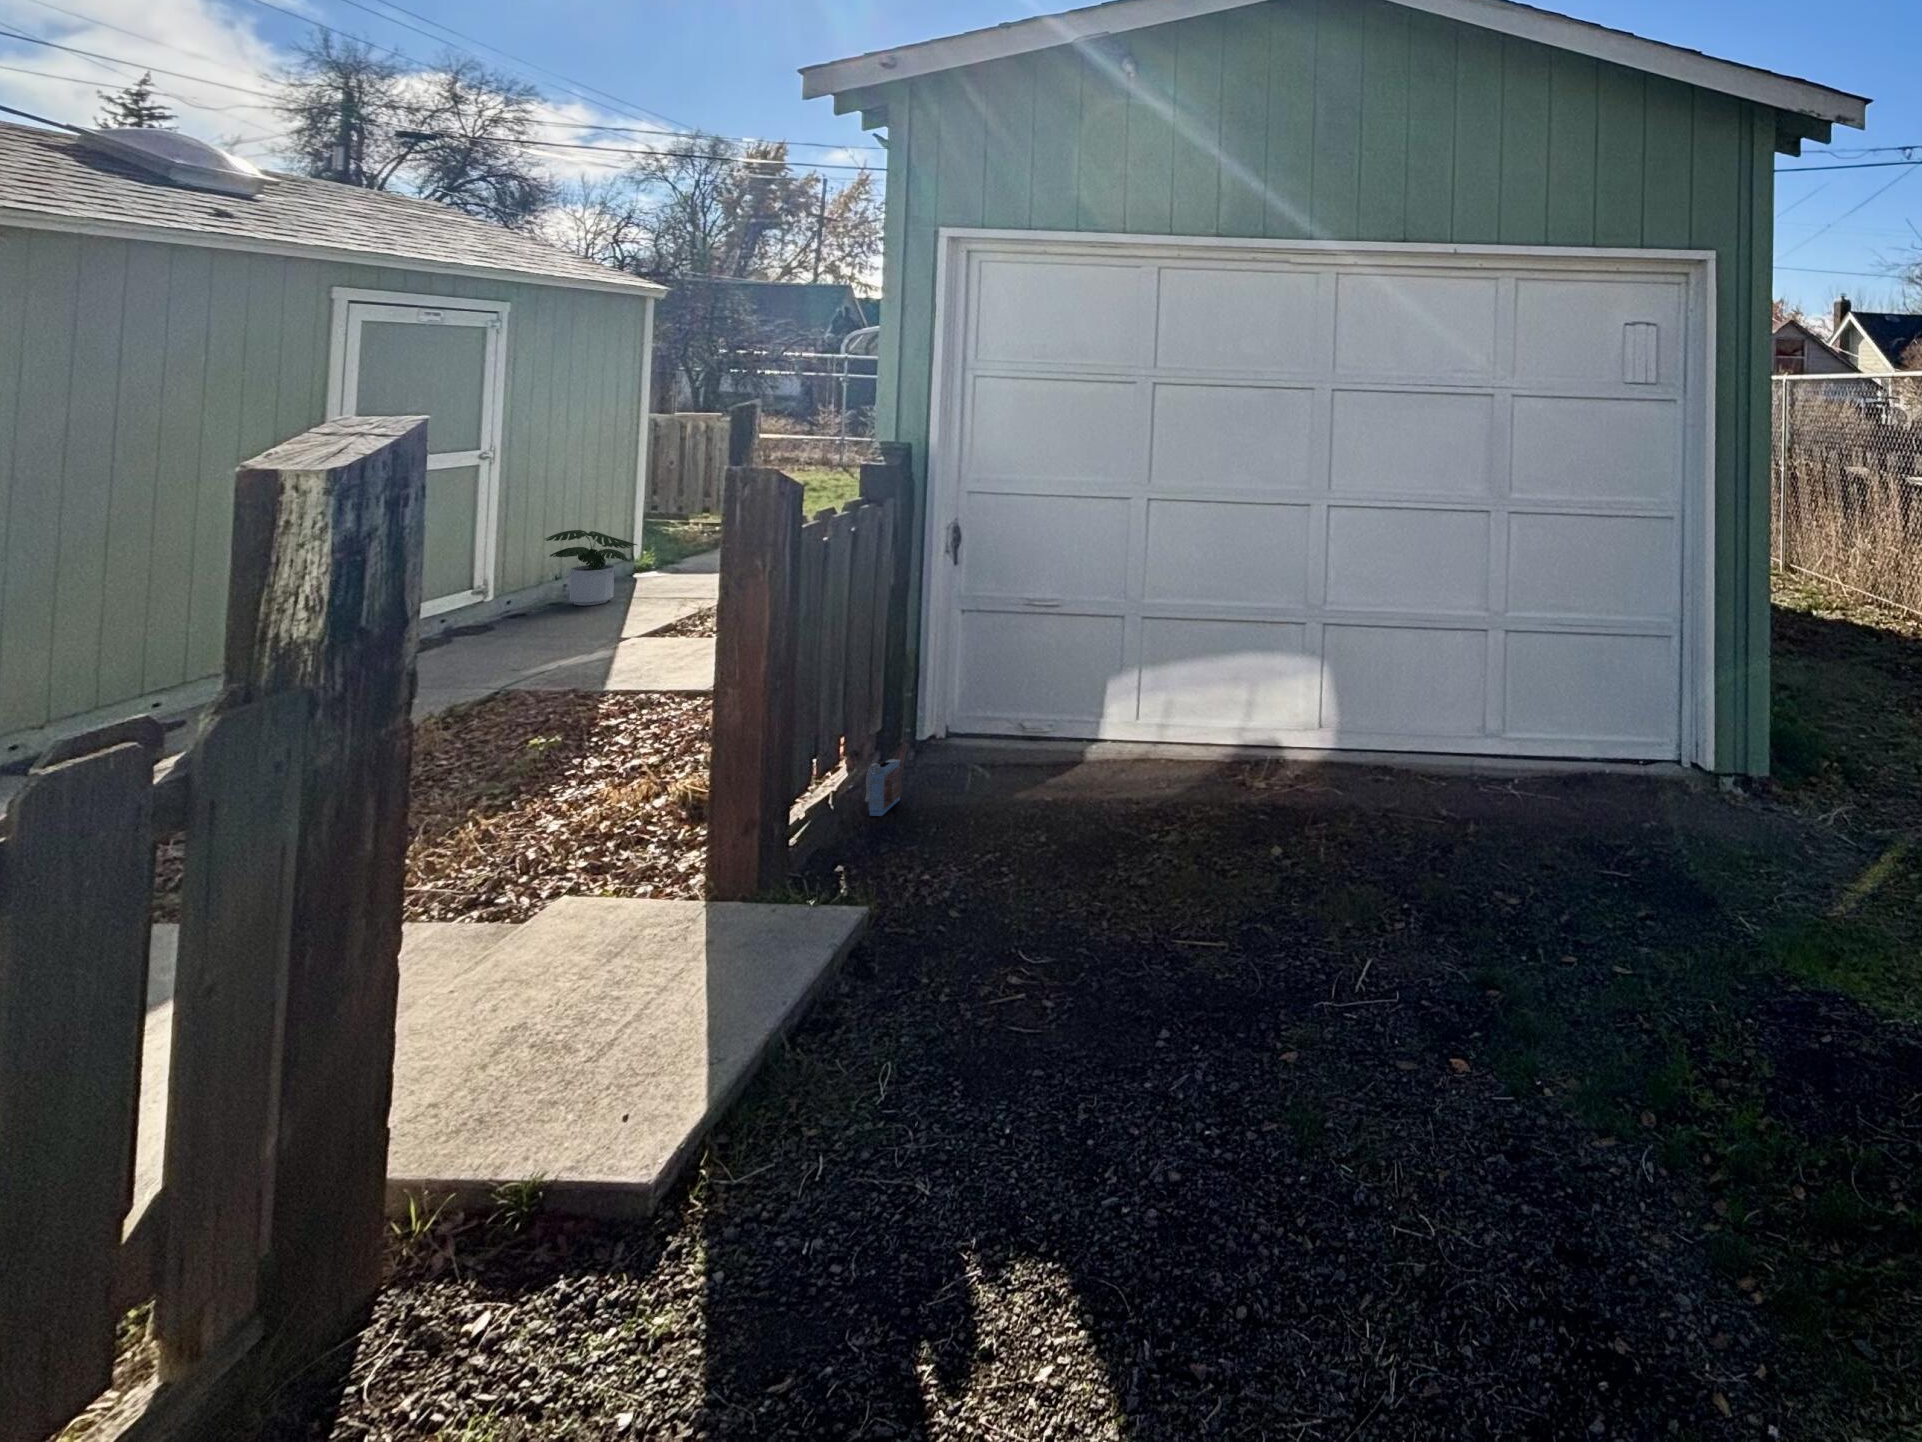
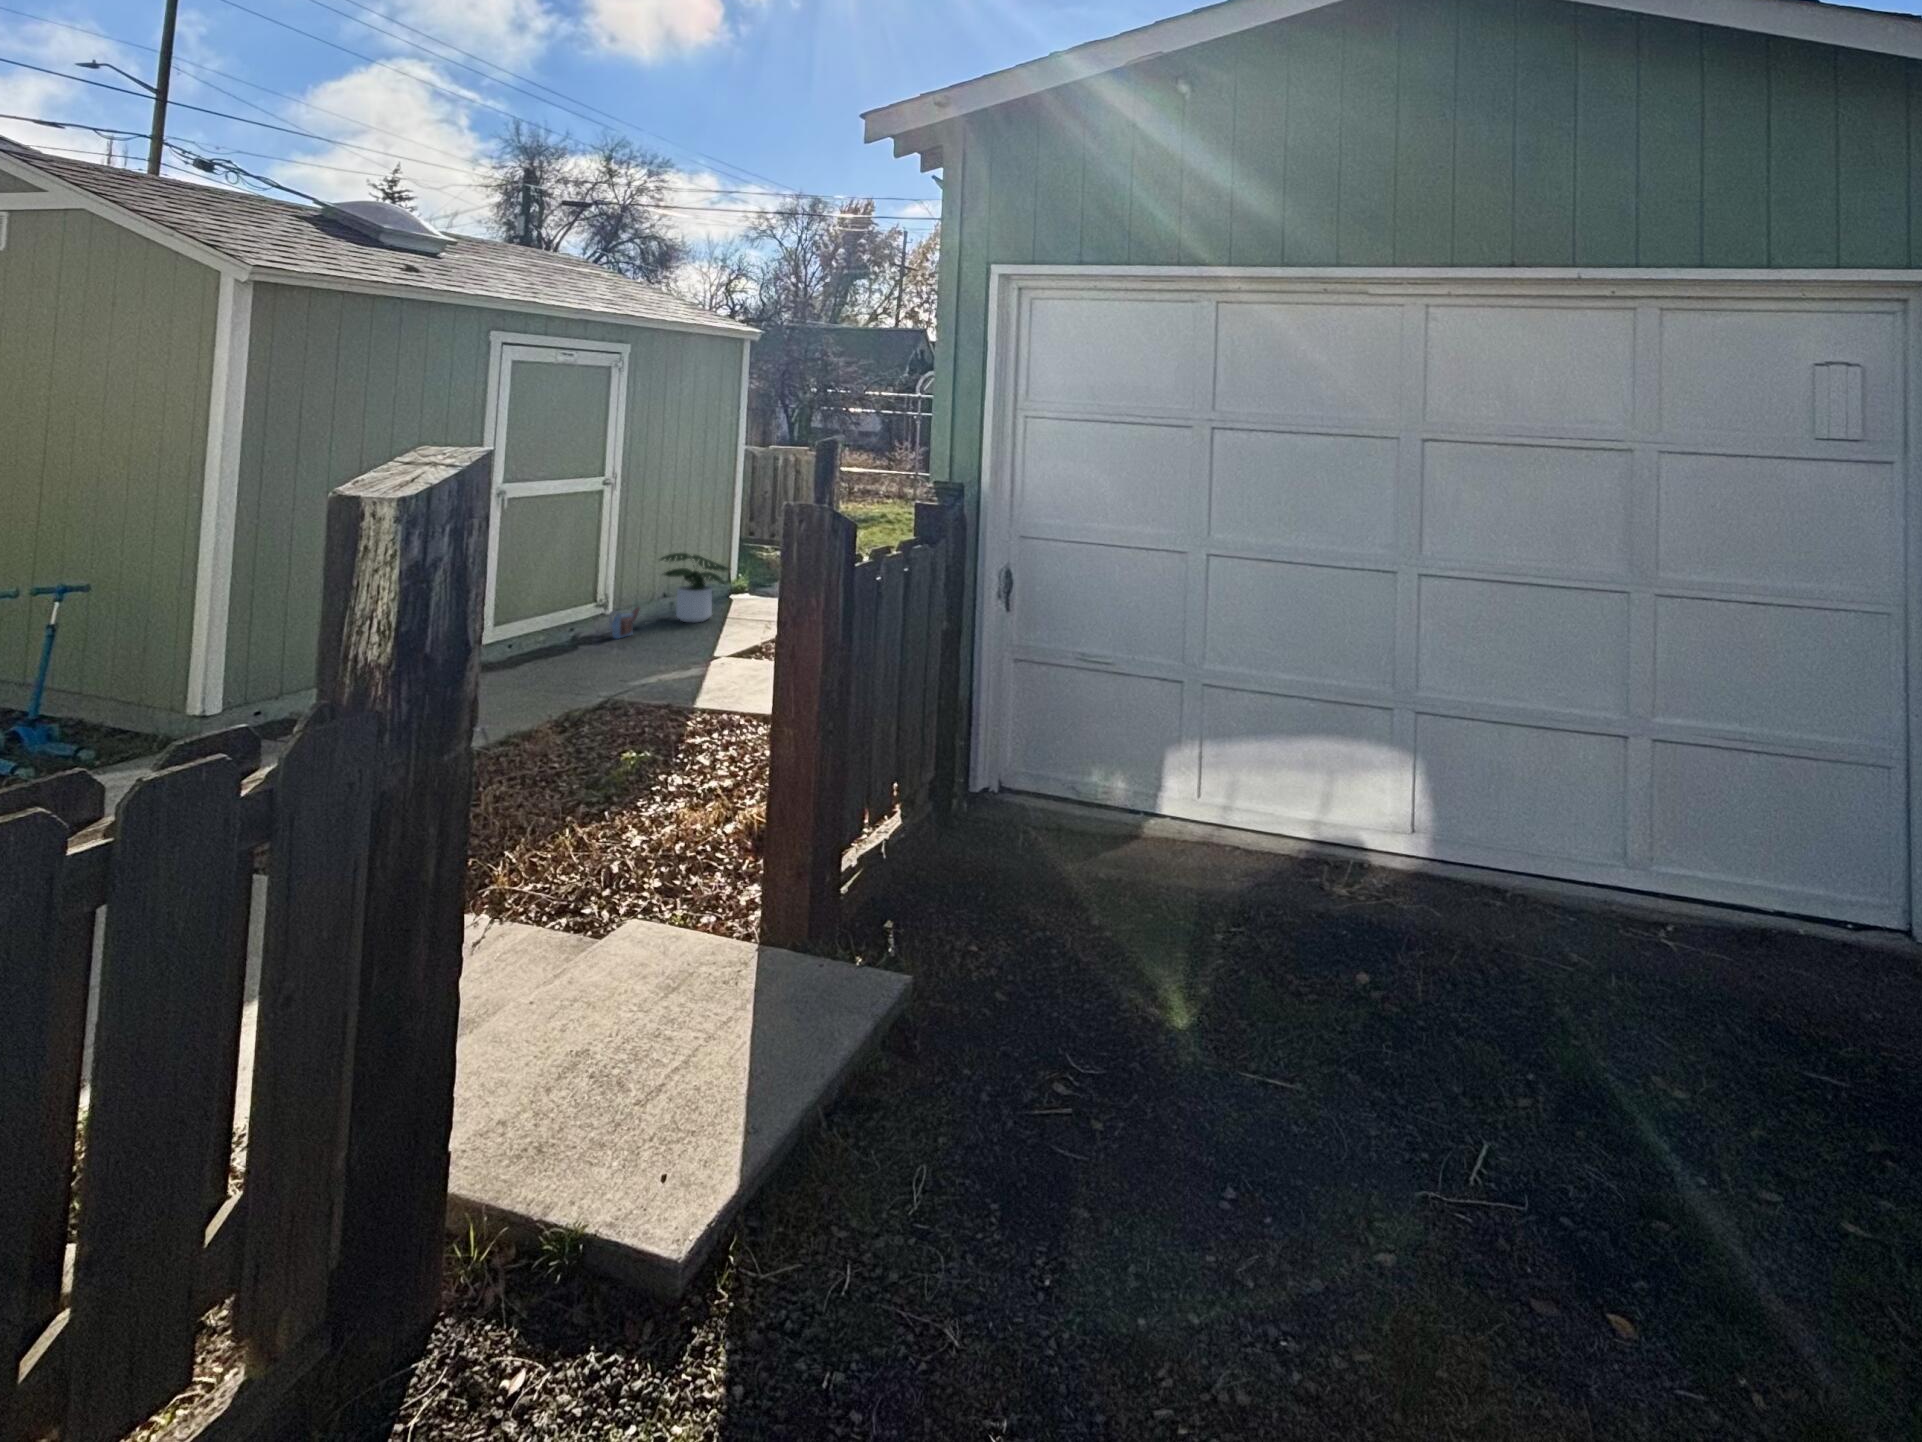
watering can: present [865,742,907,816] -> present [609,607,640,639]

